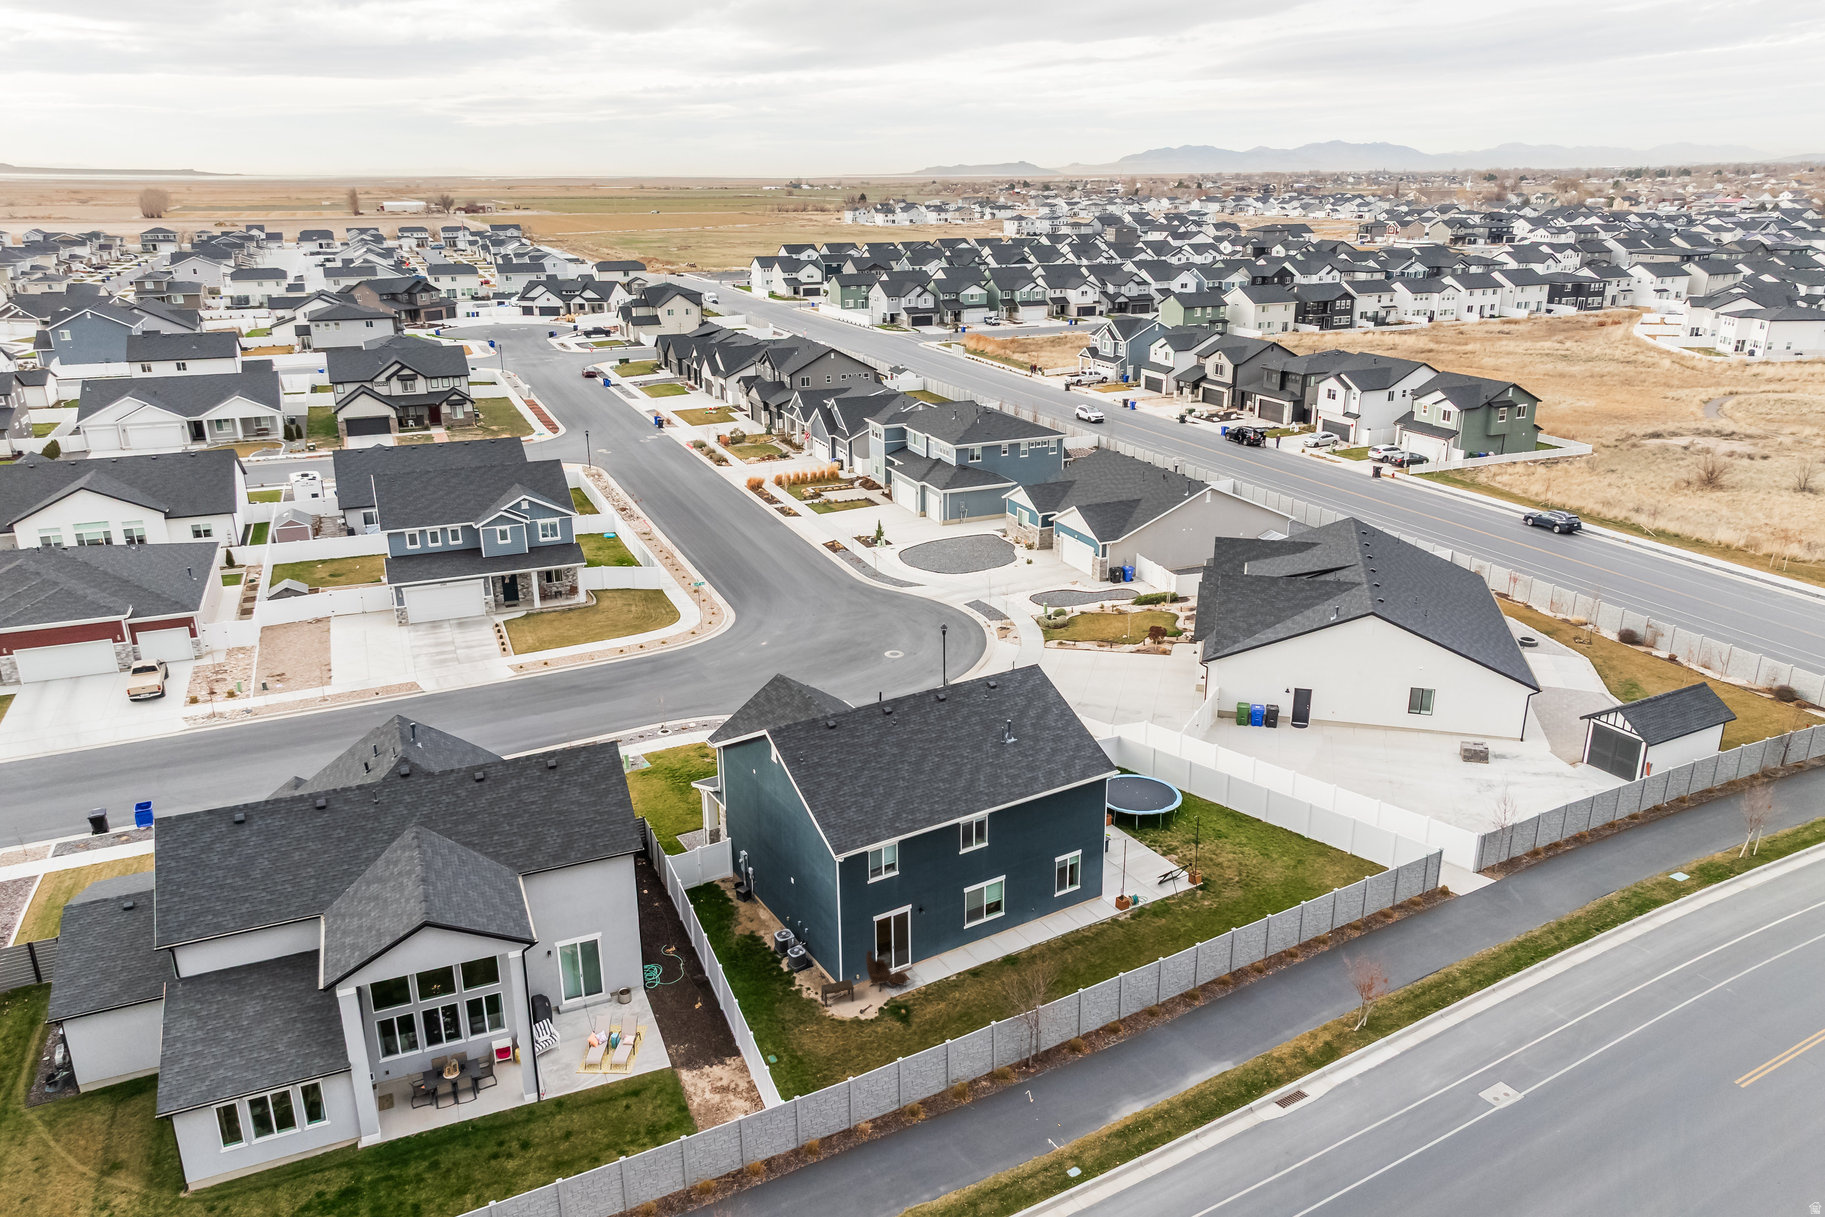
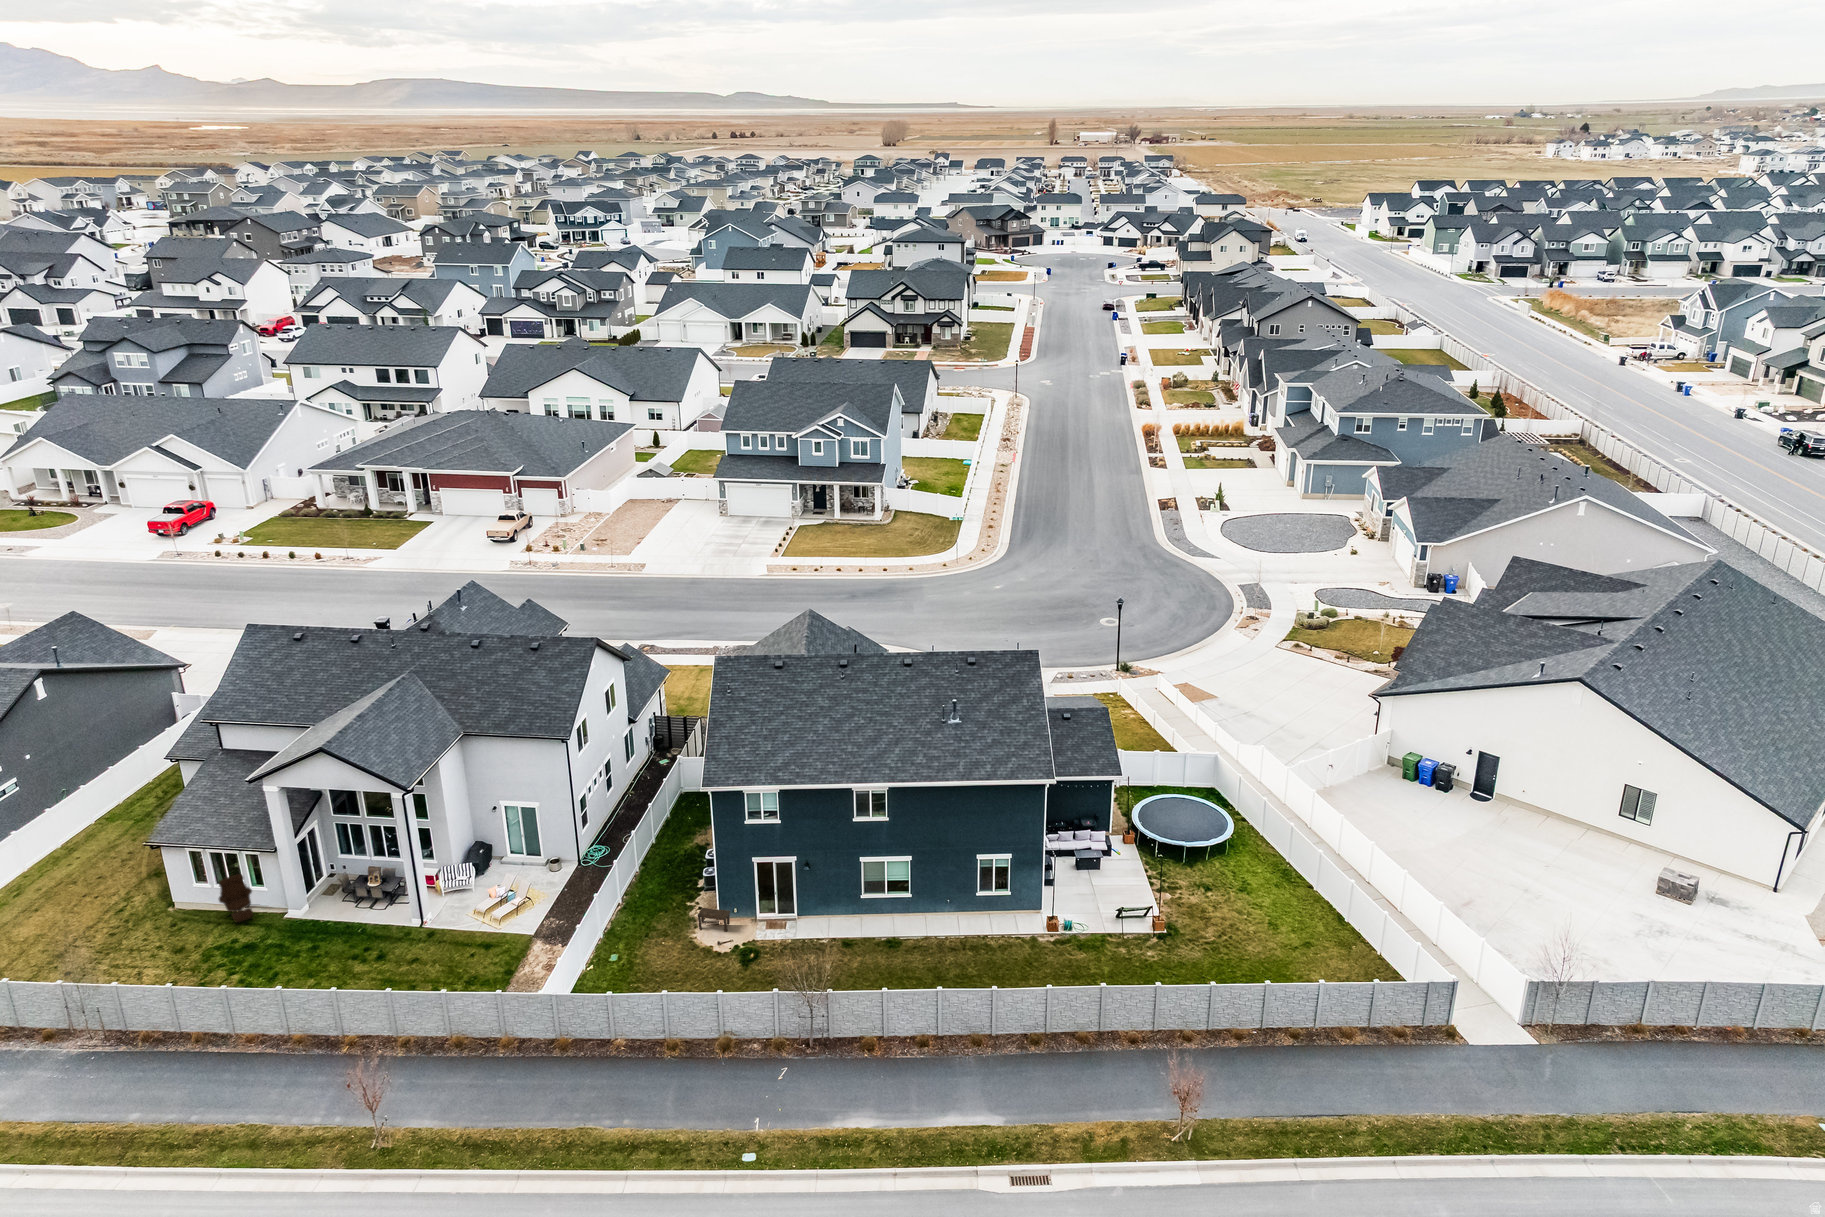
lounge chair: present [866,951,907,991] -> present [219,874,253,923]

